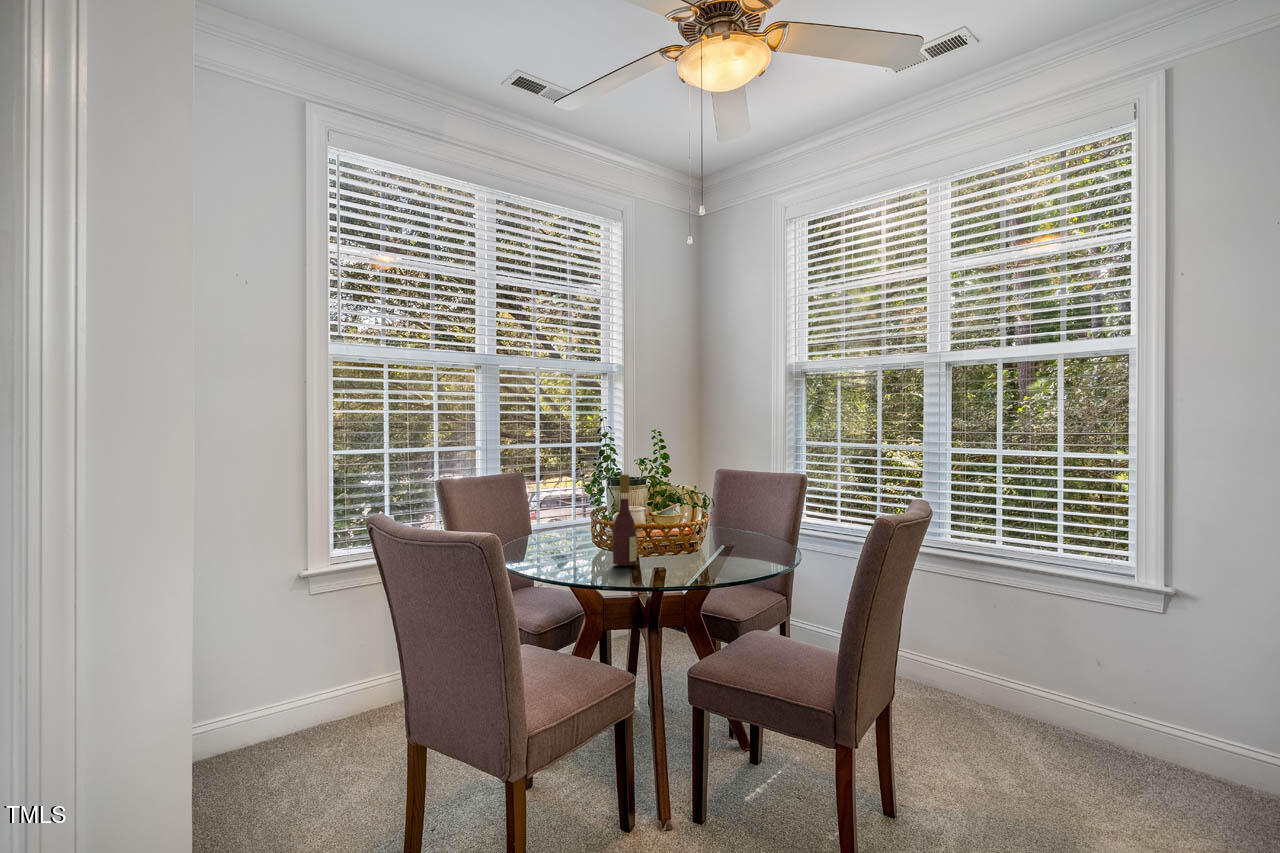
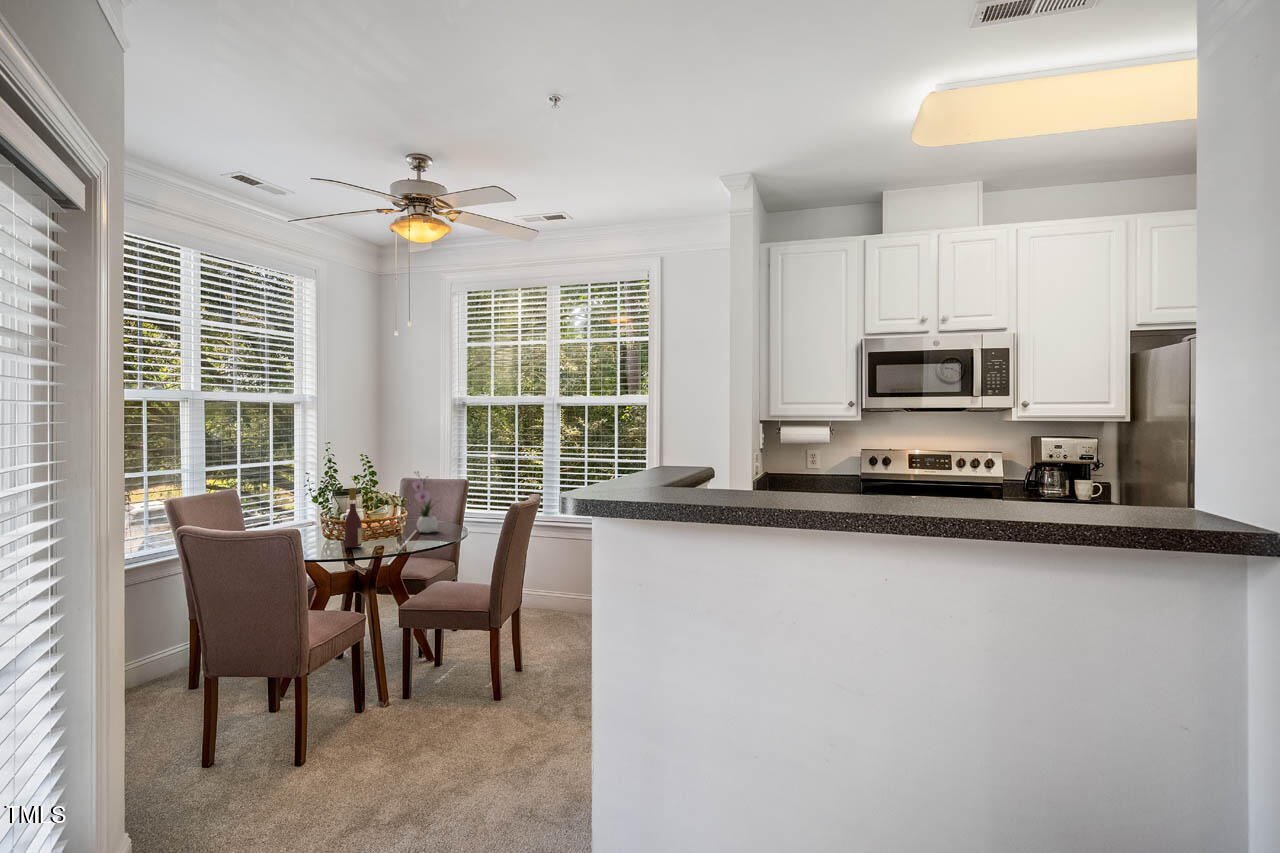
flower arrangement: none [718,456,761,552] -> present [412,472,438,533]

